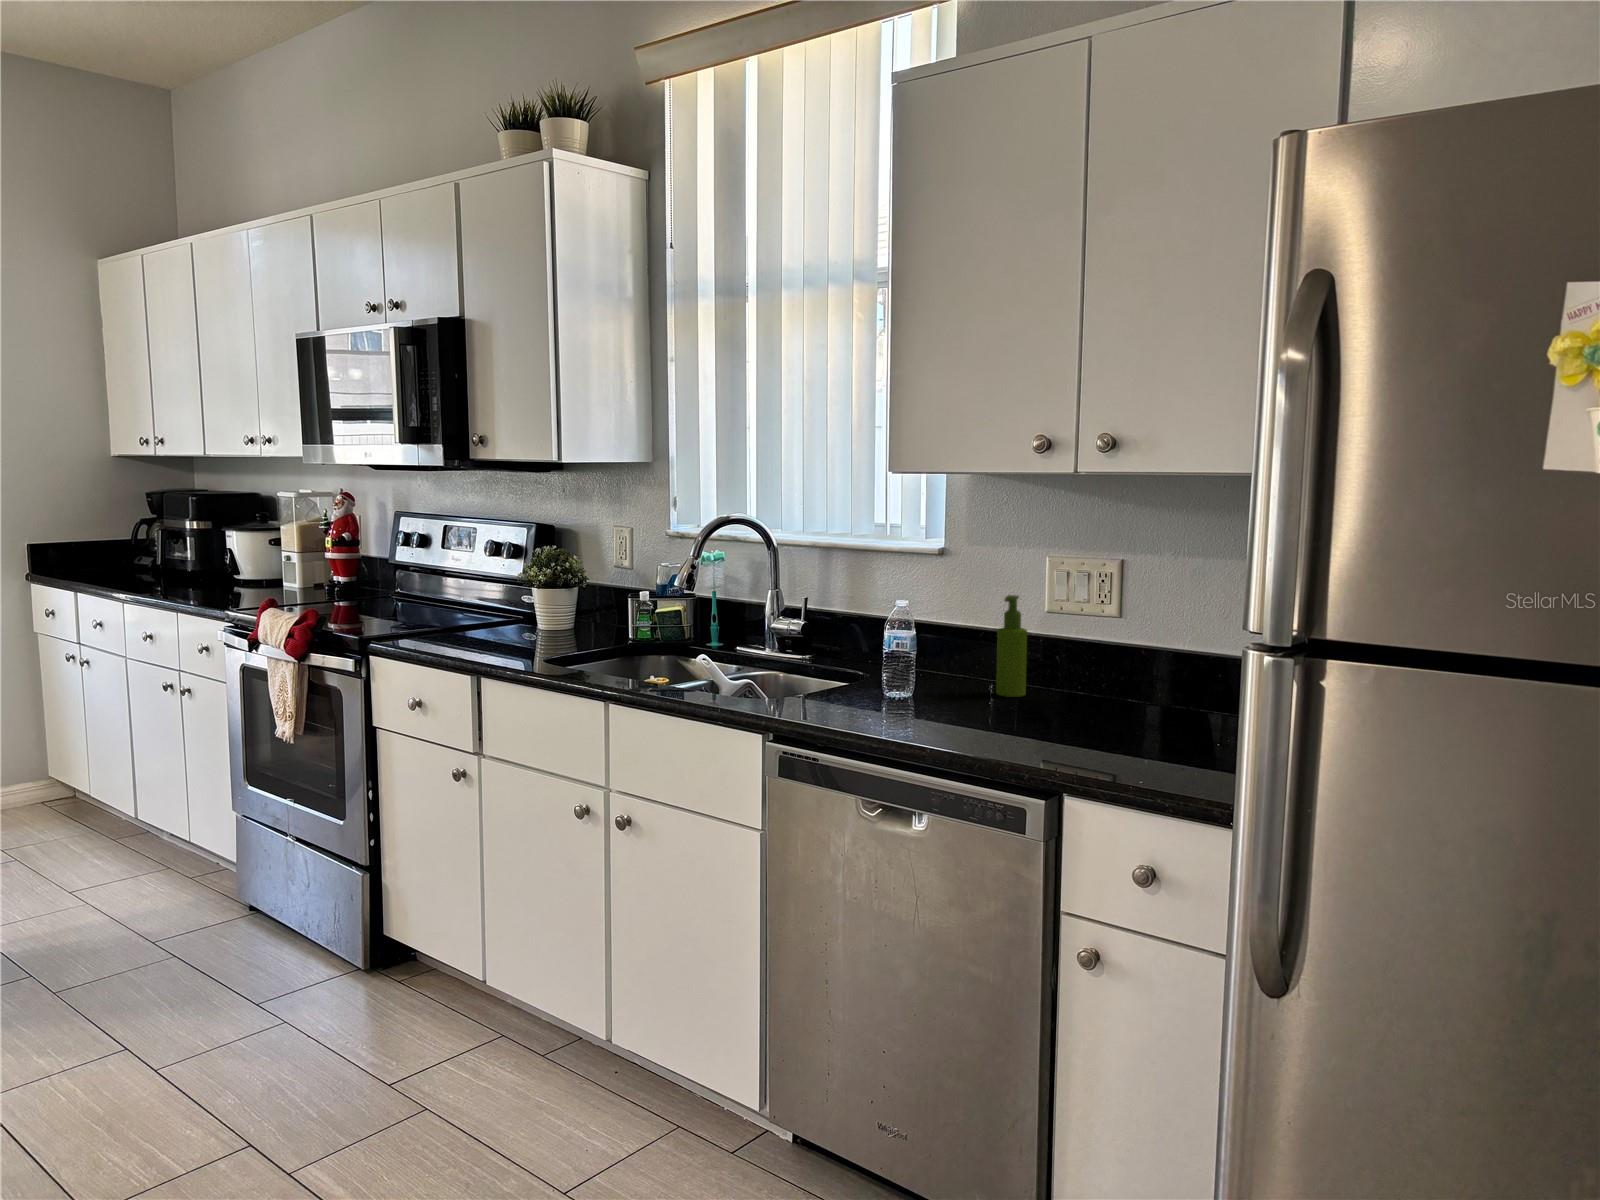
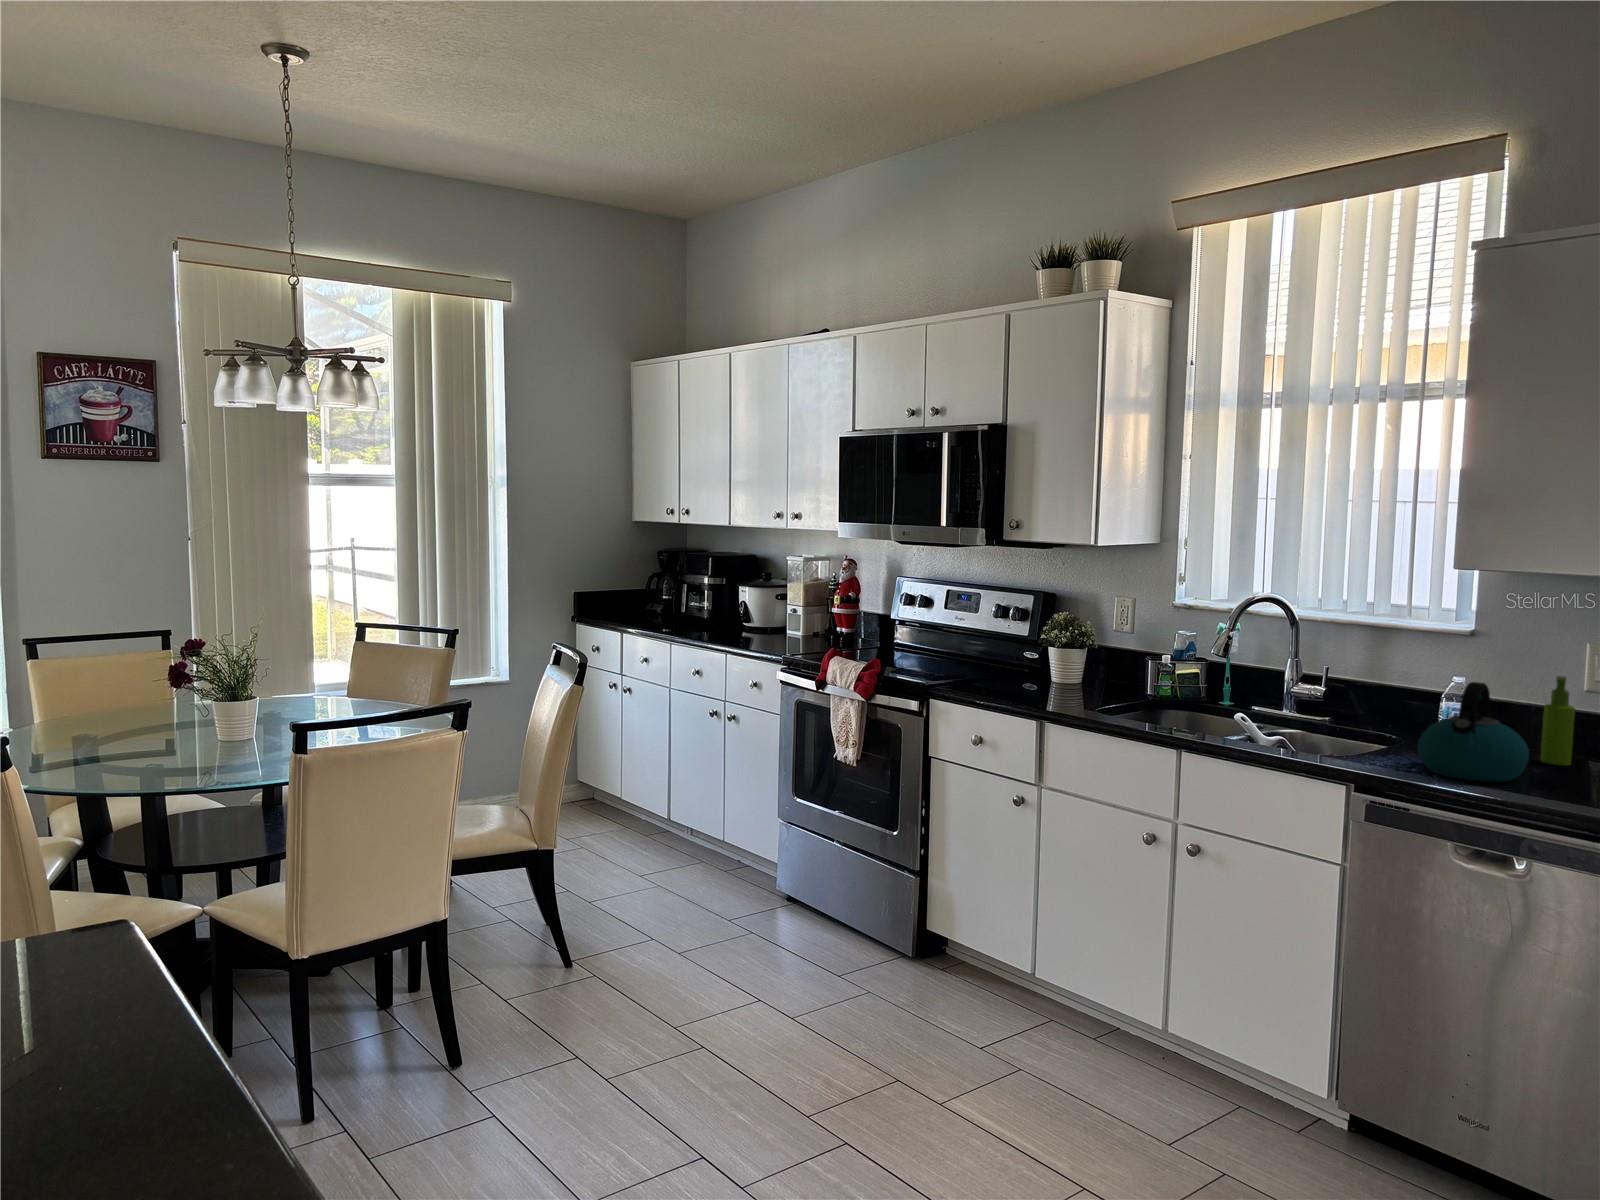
kettle: none [846,605,959,721] -> present [1418,682,1529,782]

